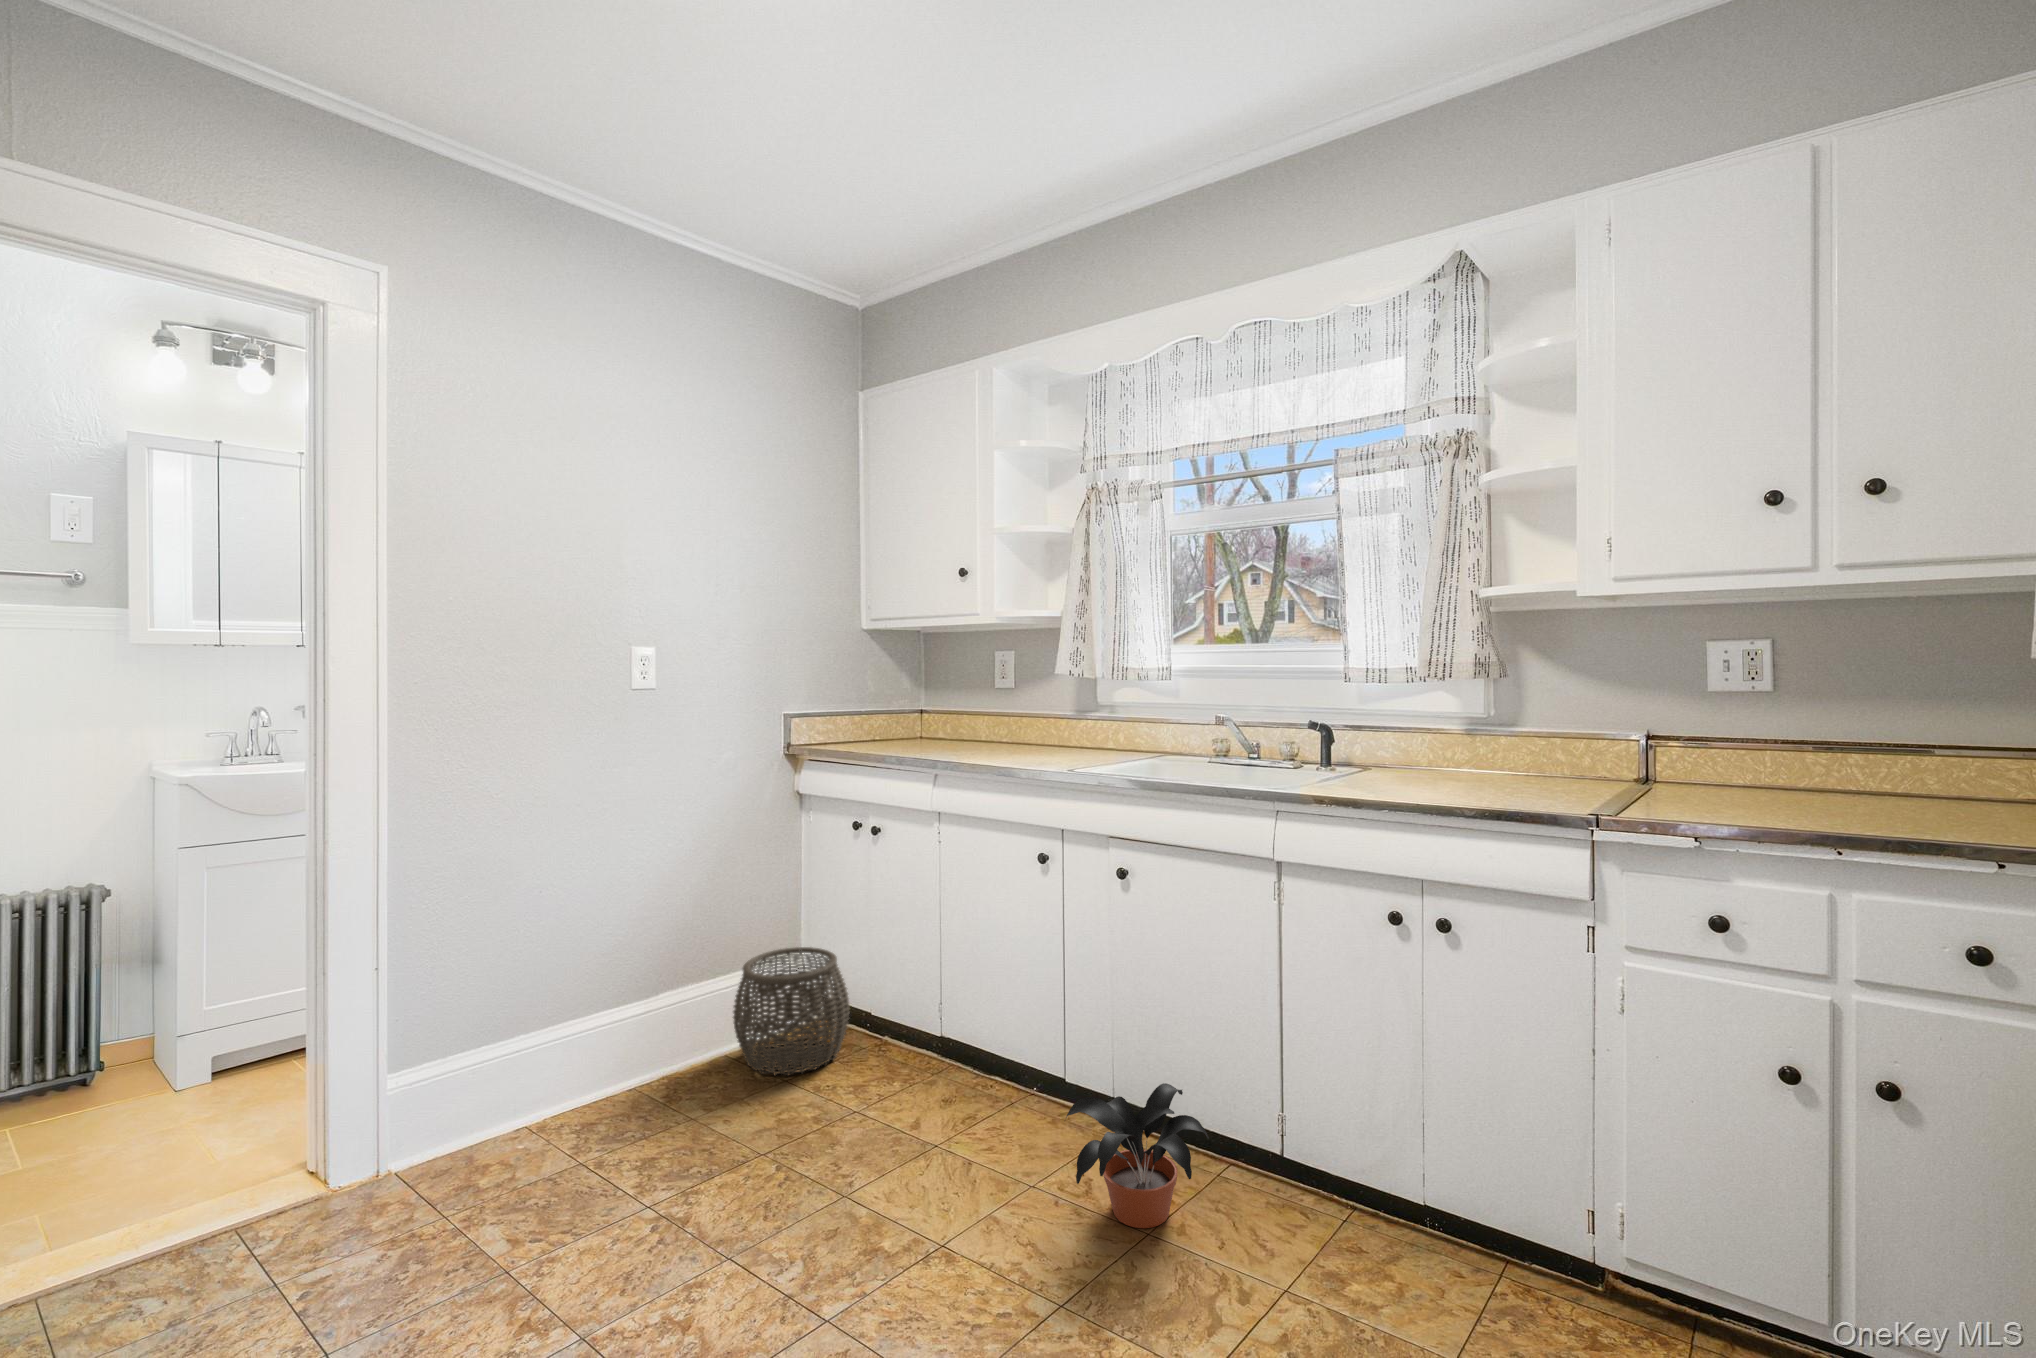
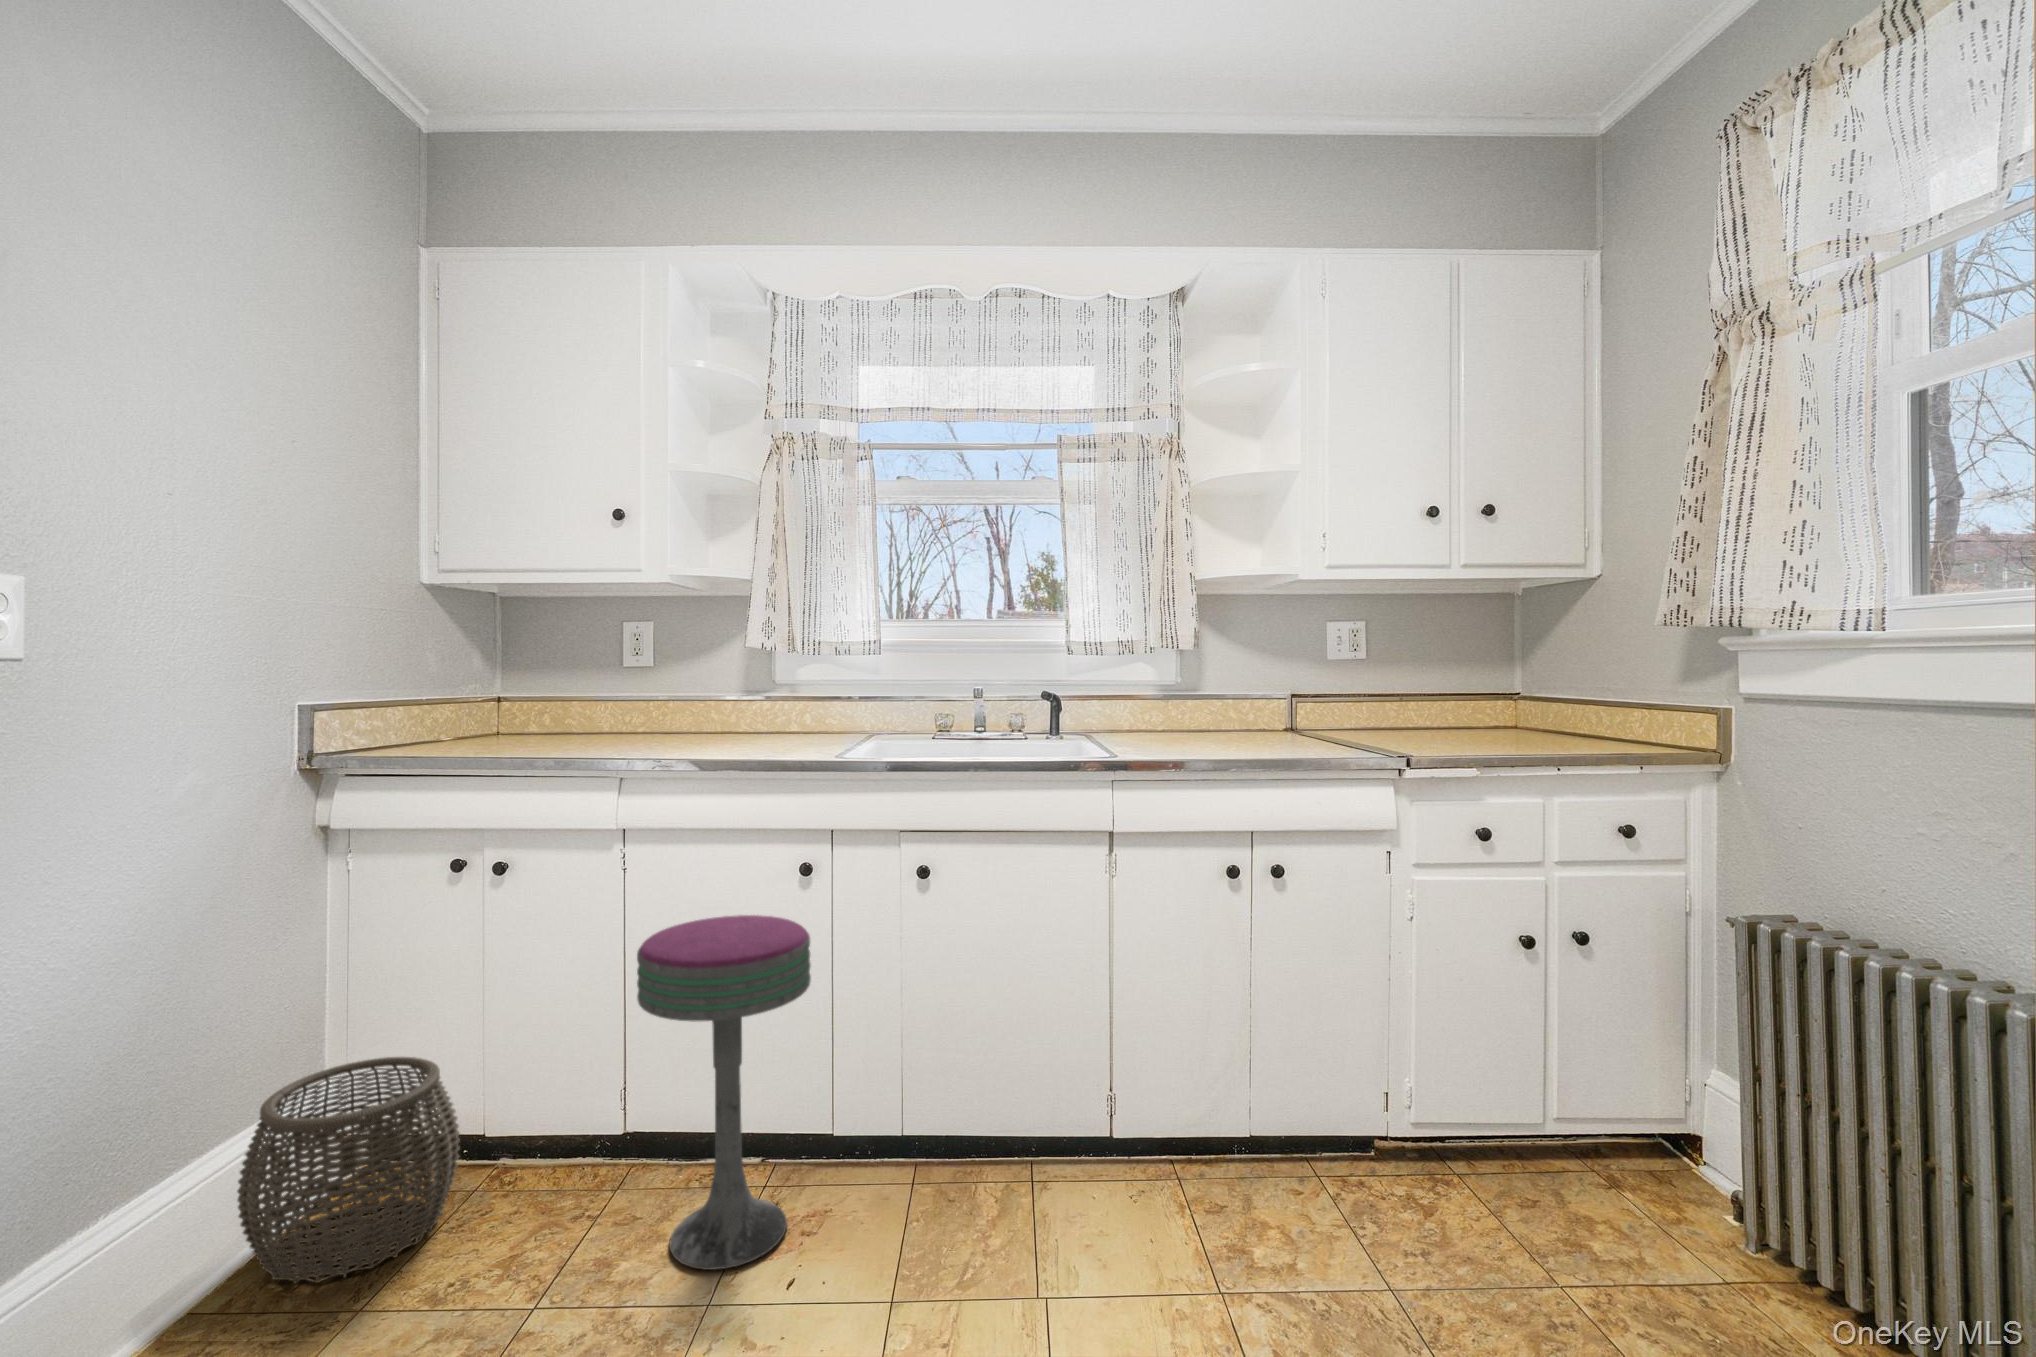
bar stool: none [901,890,1025,1149] -> present [637,915,811,1270]
potted plant: present [1066,1083,1209,1228] -> none [916,1093,1091,1268]

